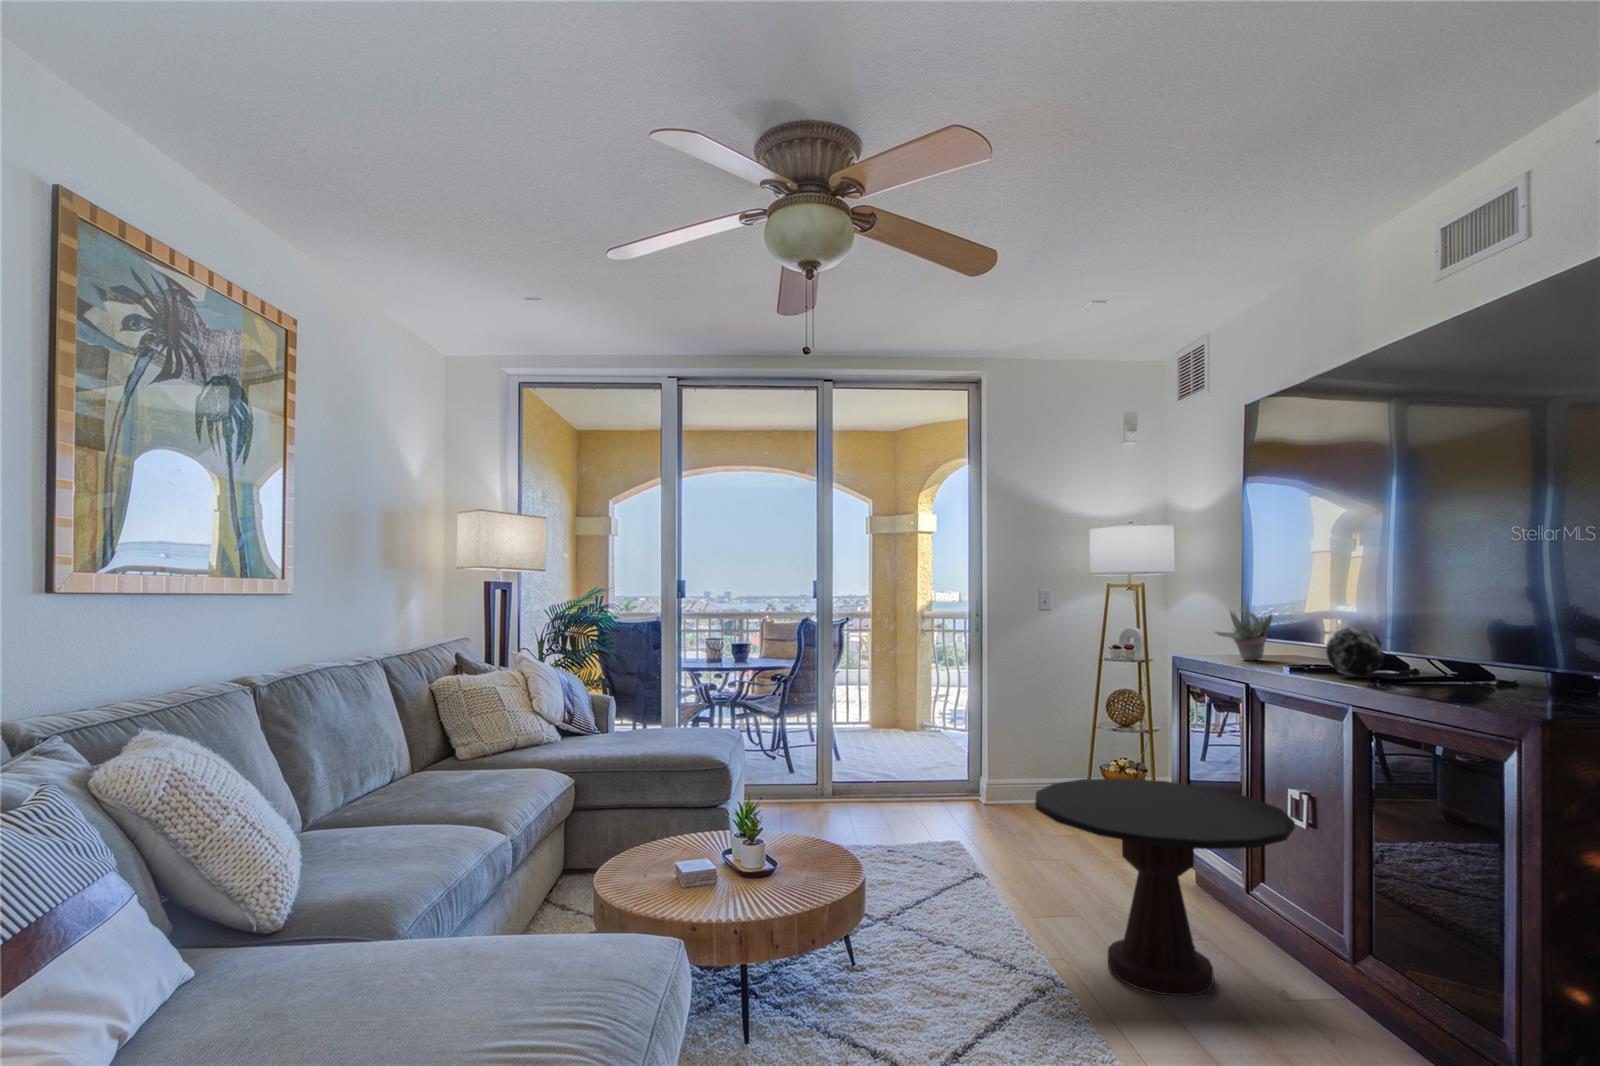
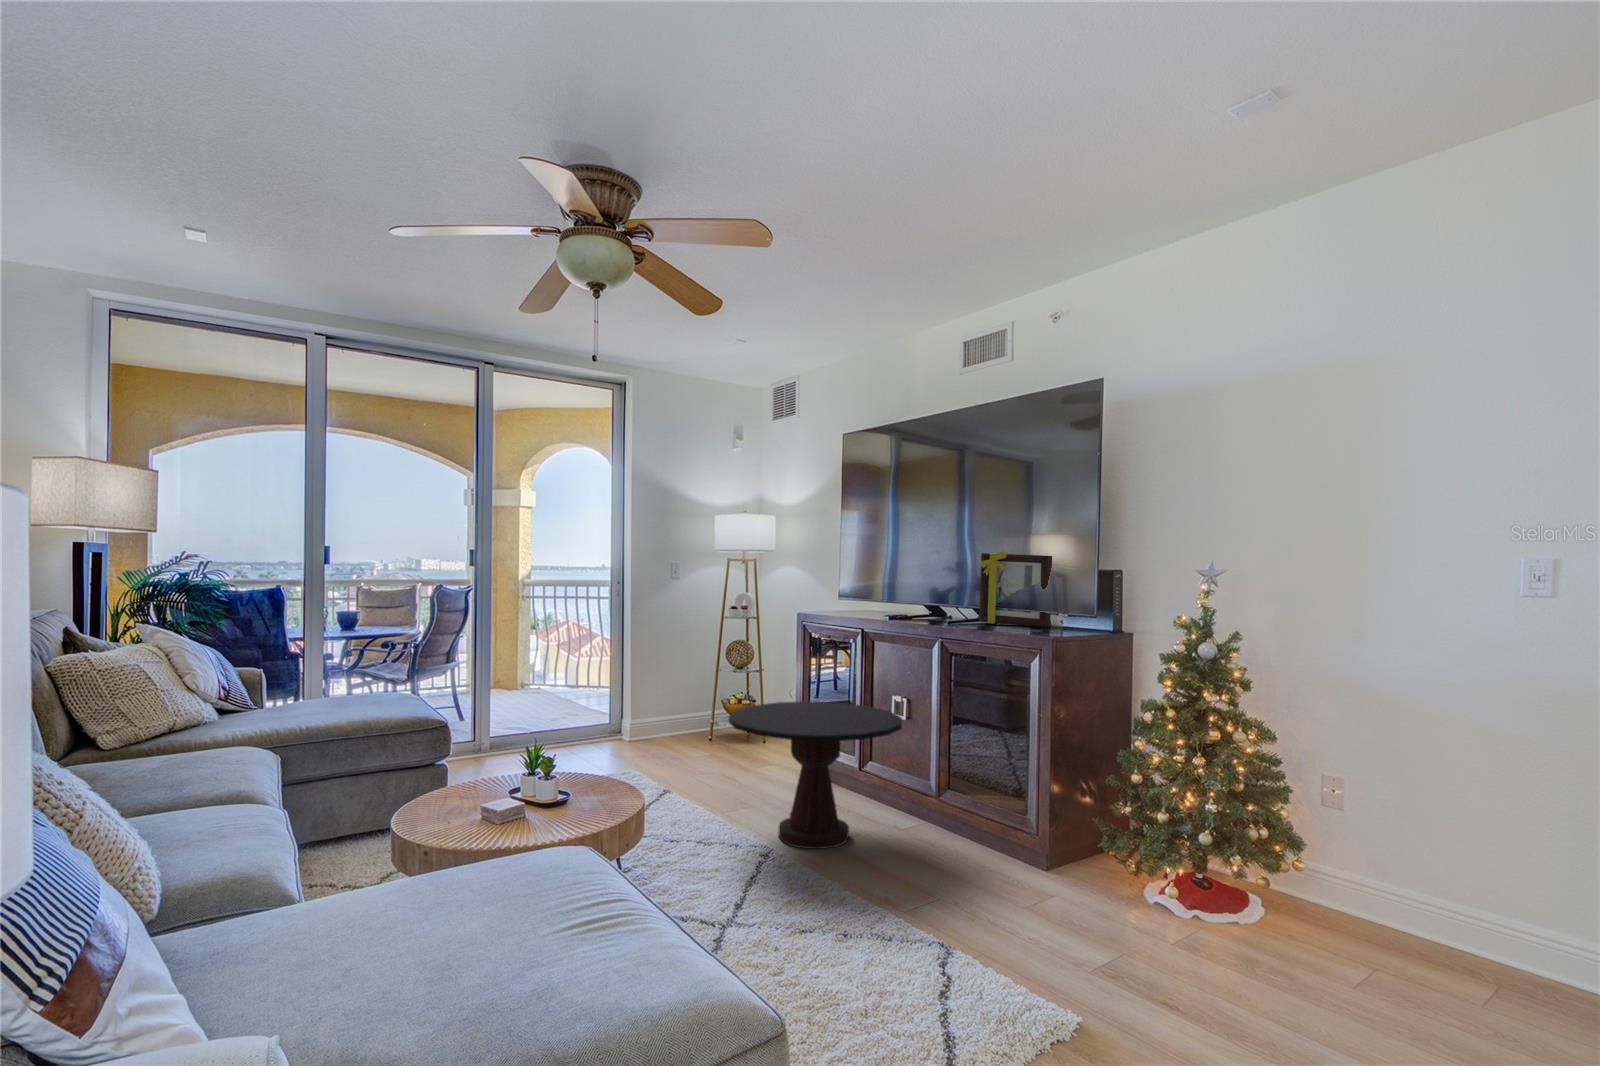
picture frame: none [1417,574,1558,702] -> present [979,551,1052,627]
succulent plant: present [1215,597,1272,660] -> none [834,564,871,611]
decorative orb: present [1326,627,1385,677] -> none [918,586,951,619]

